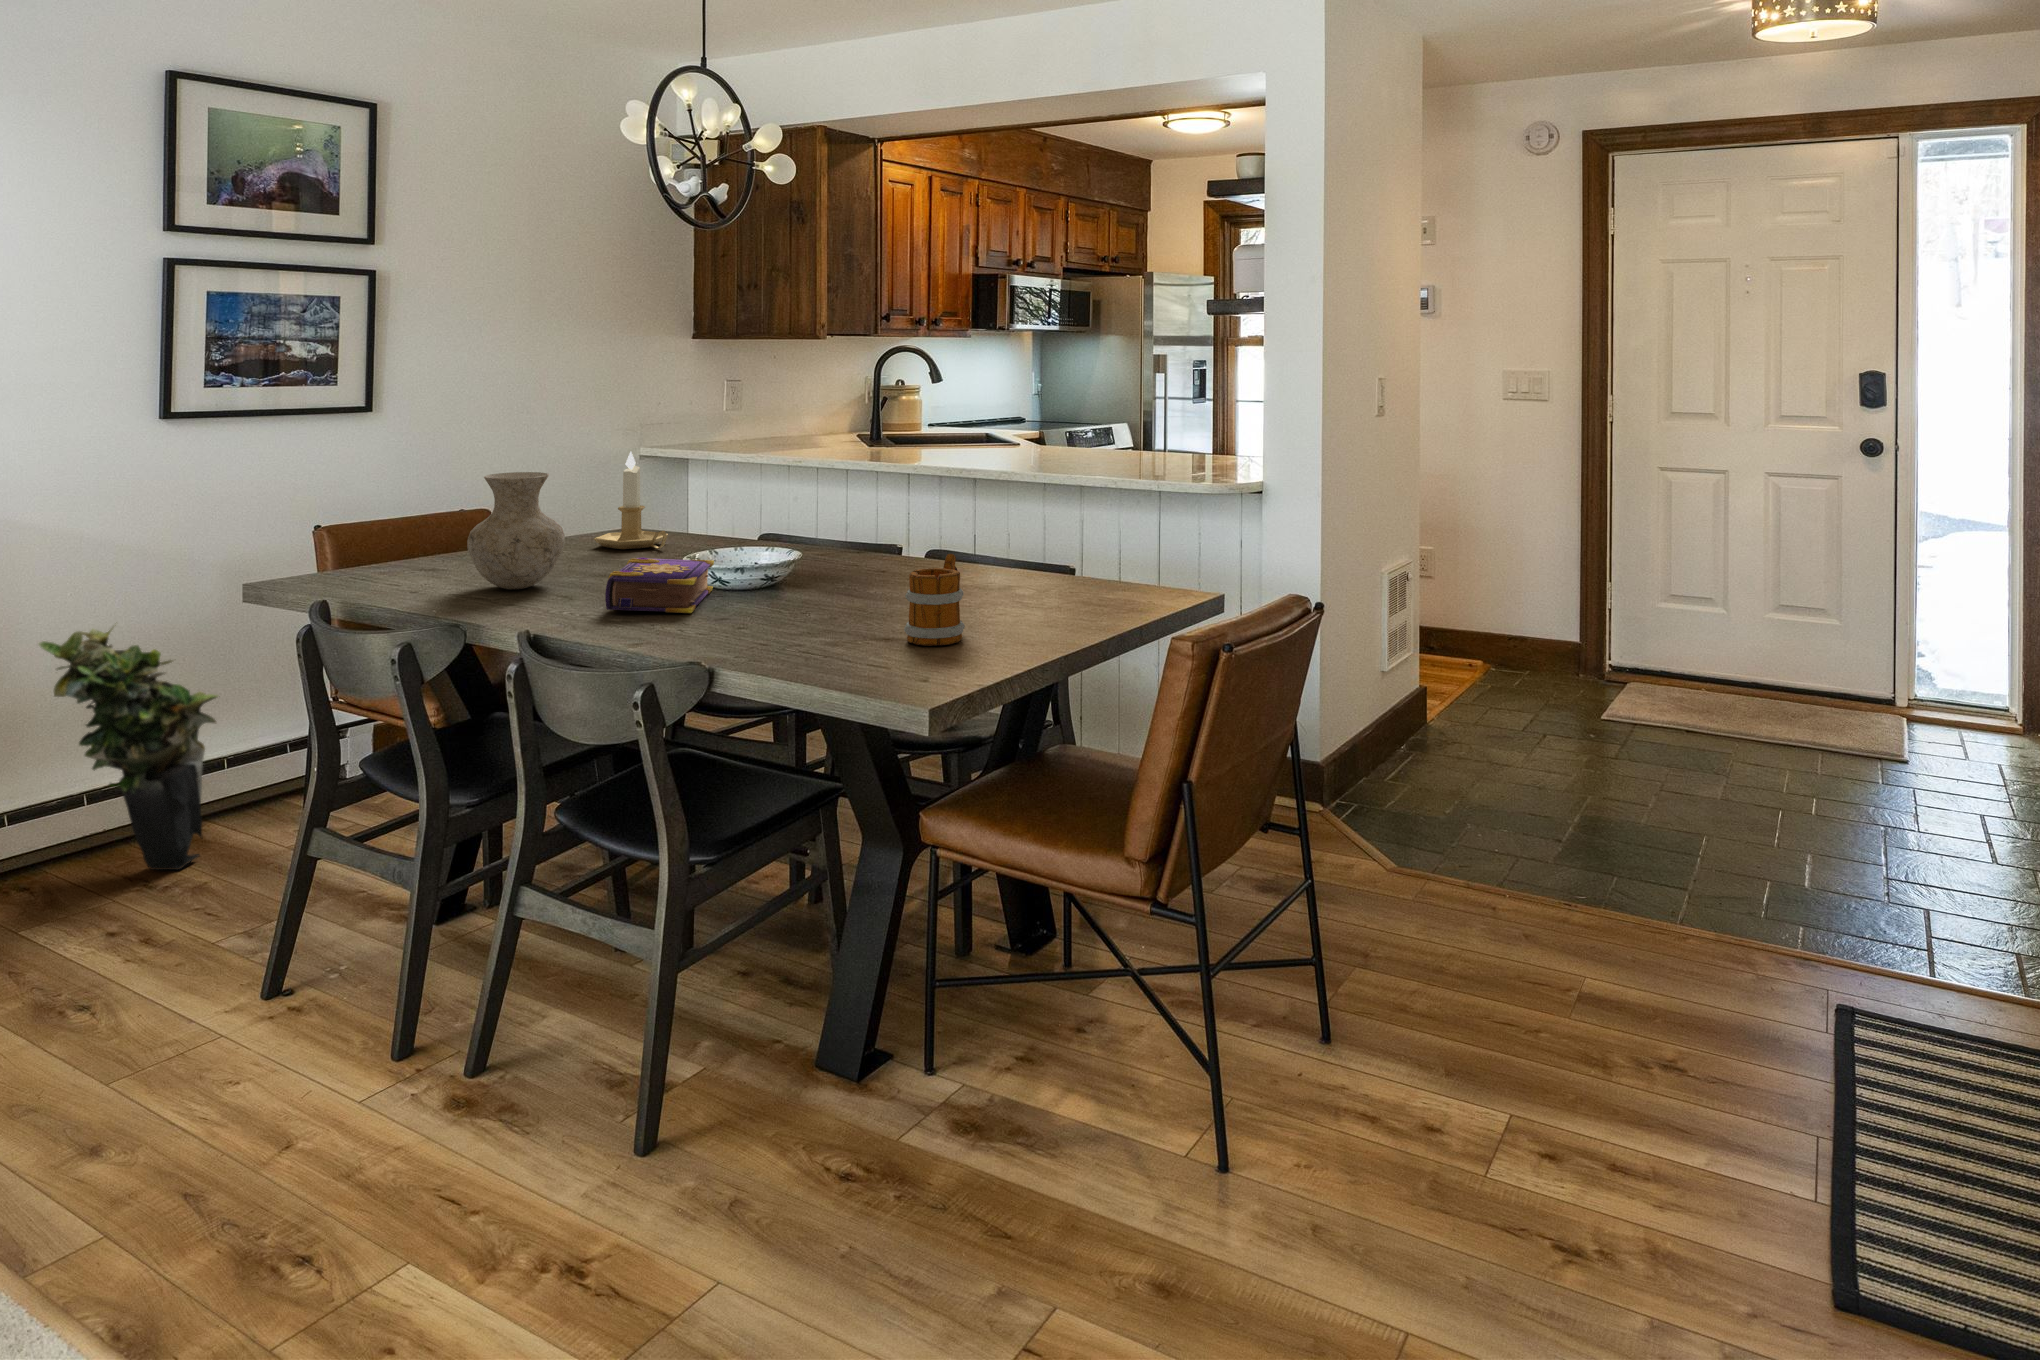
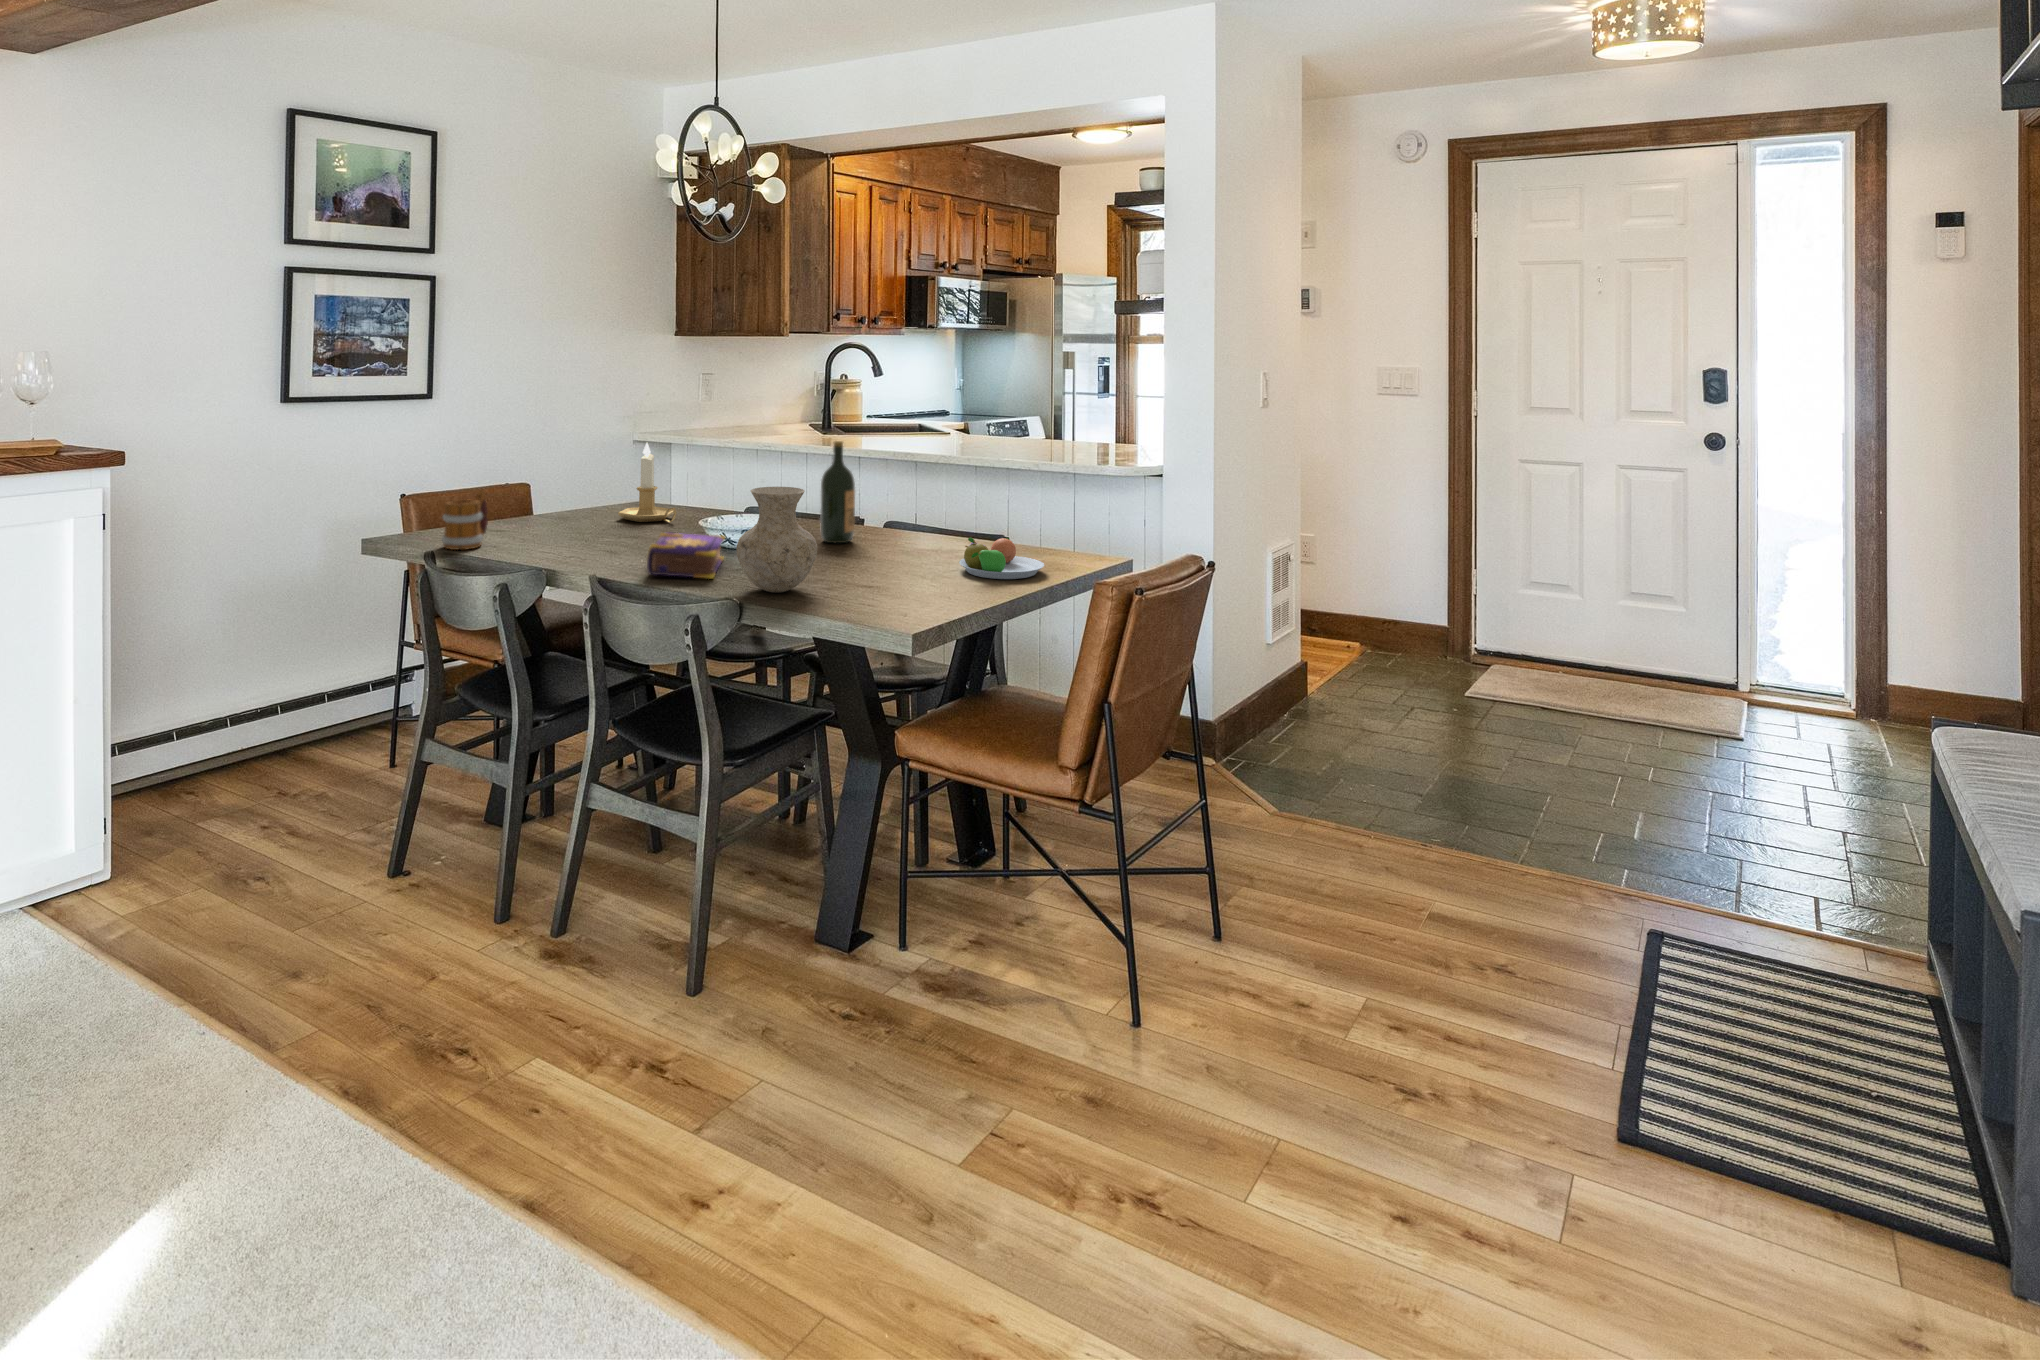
wine bottle: none [840,443,883,568] -> present [820,441,855,543]
vase: present [467,472,565,589] -> present [737,487,817,593]
mug: present [904,554,965,646] -> present [442,491,488,550]
fruit bowl: none [1005,554,1109,604] -> present [959,538,1044,579]
potted plant: present [39,629,218,870] -> none [193,570,326,767]

